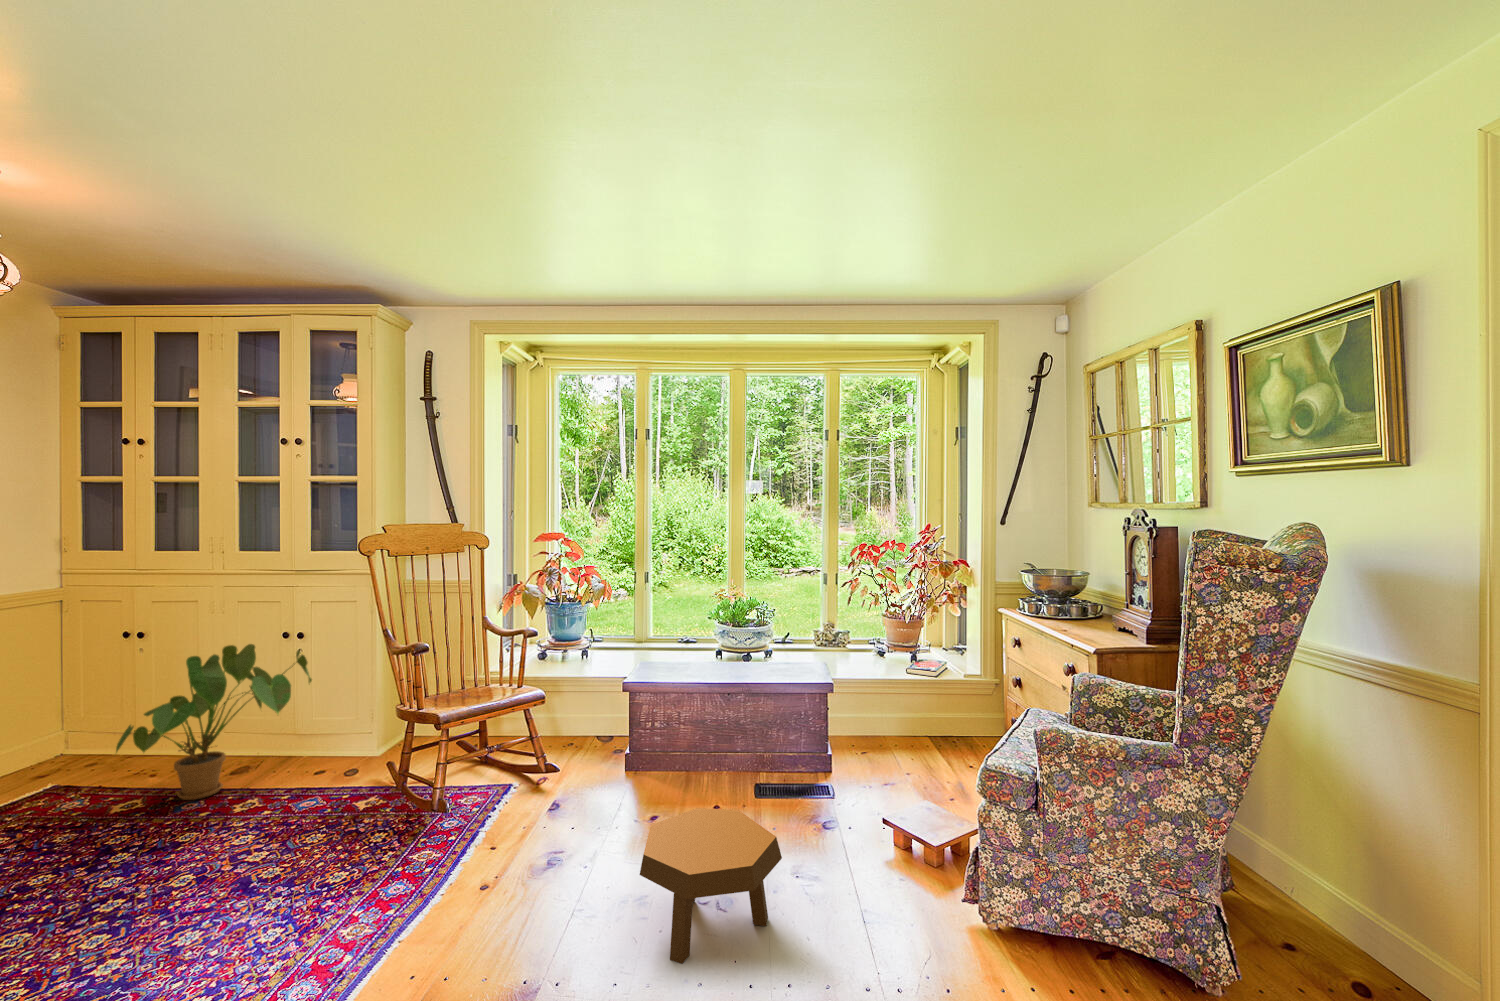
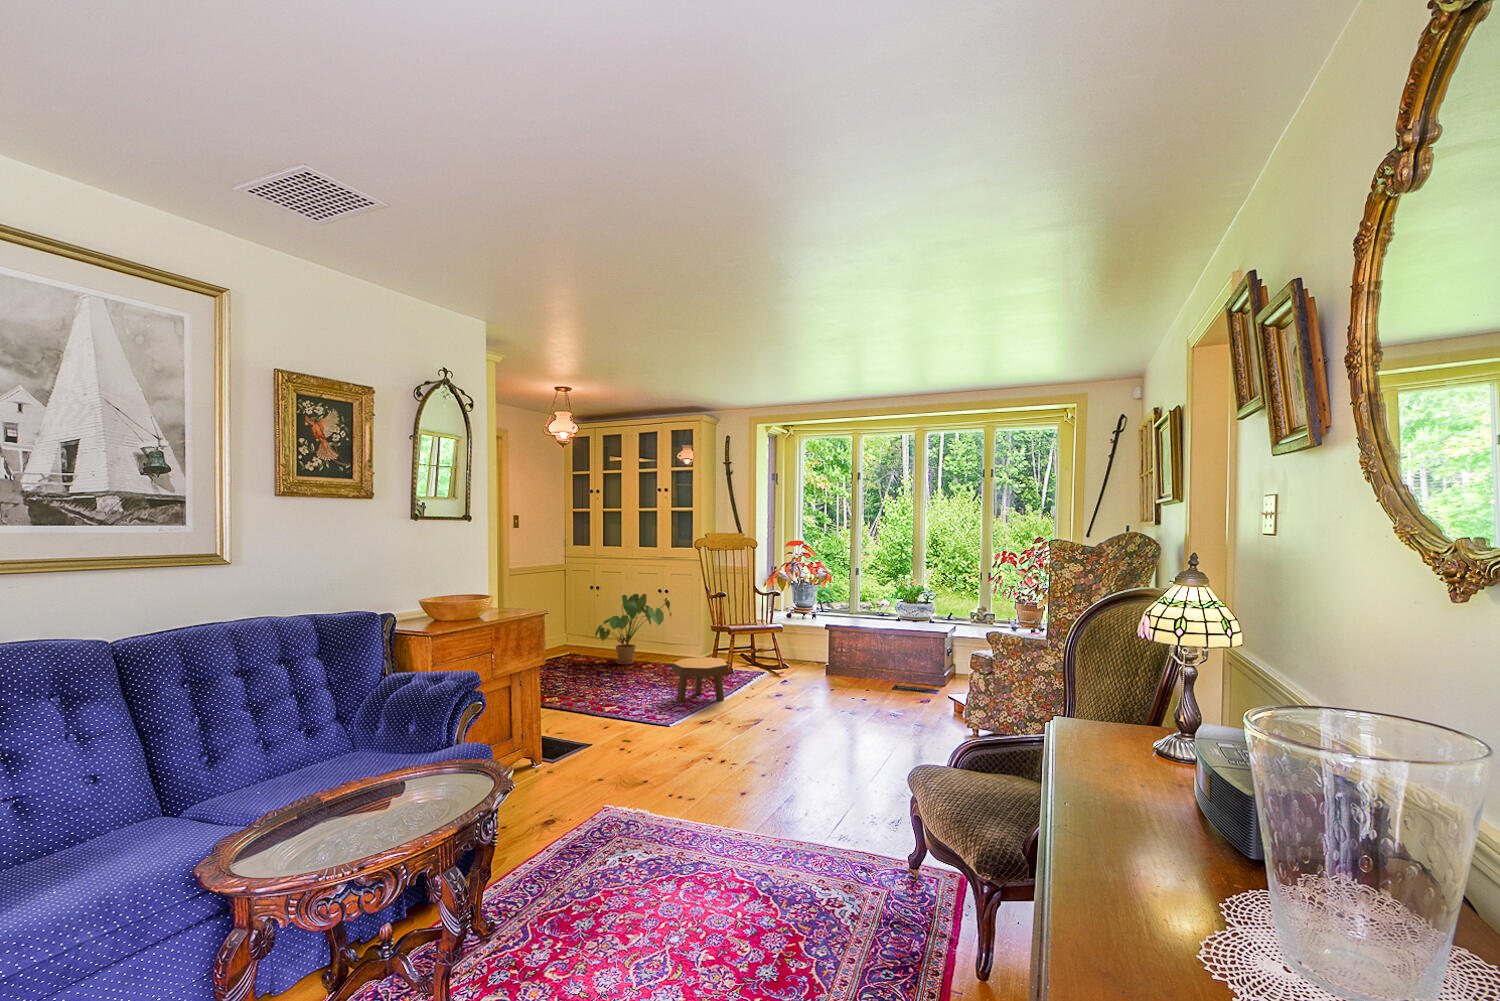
footstool: present [640,808,782,964] -> present [671,657,728,703]

